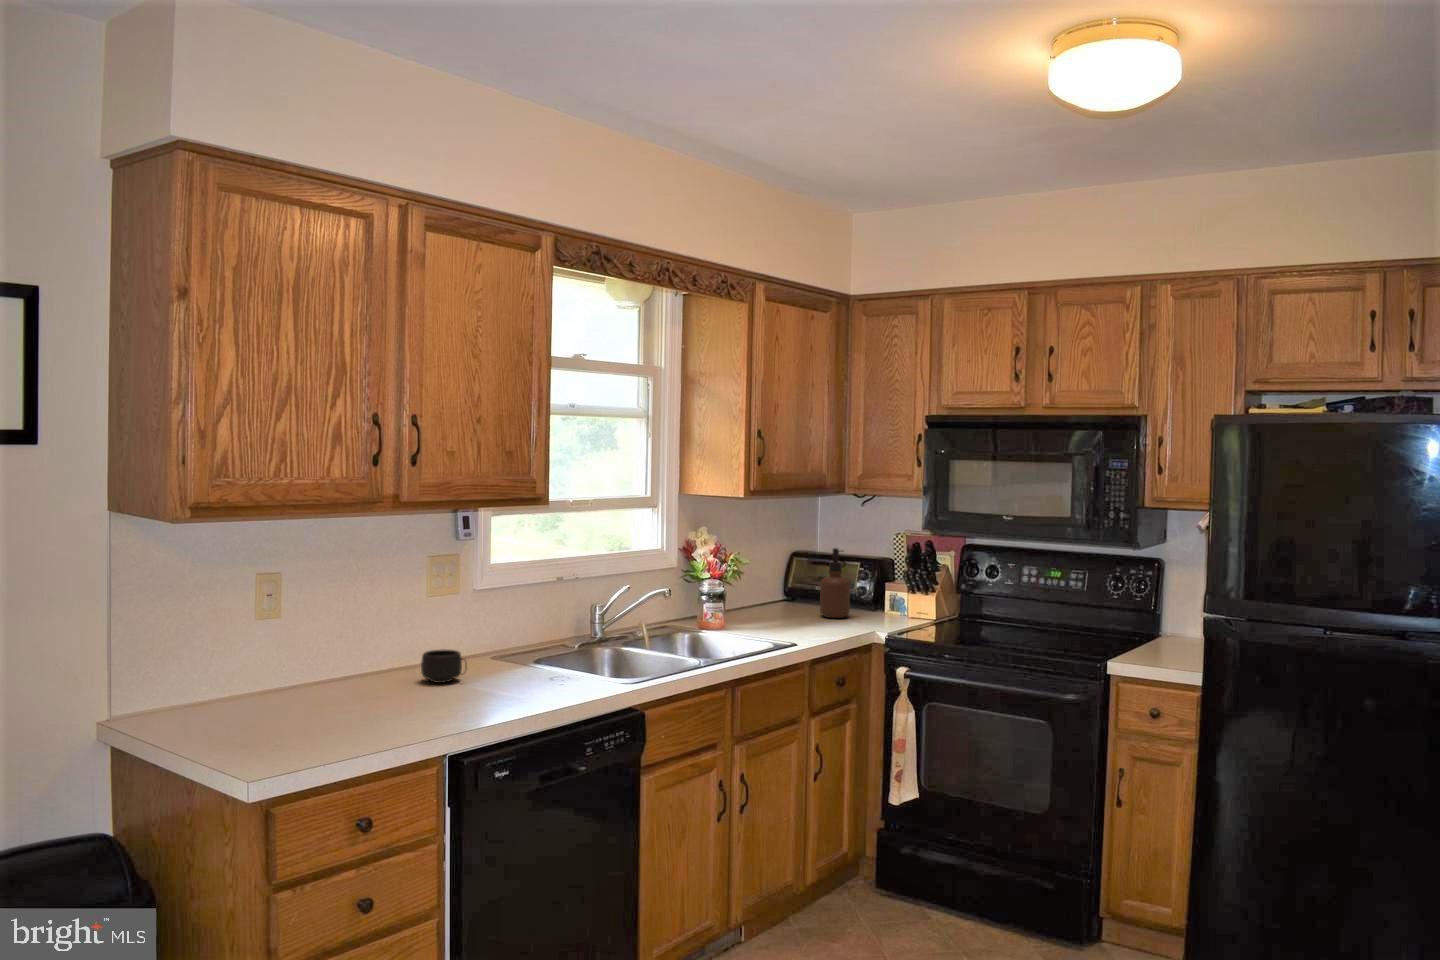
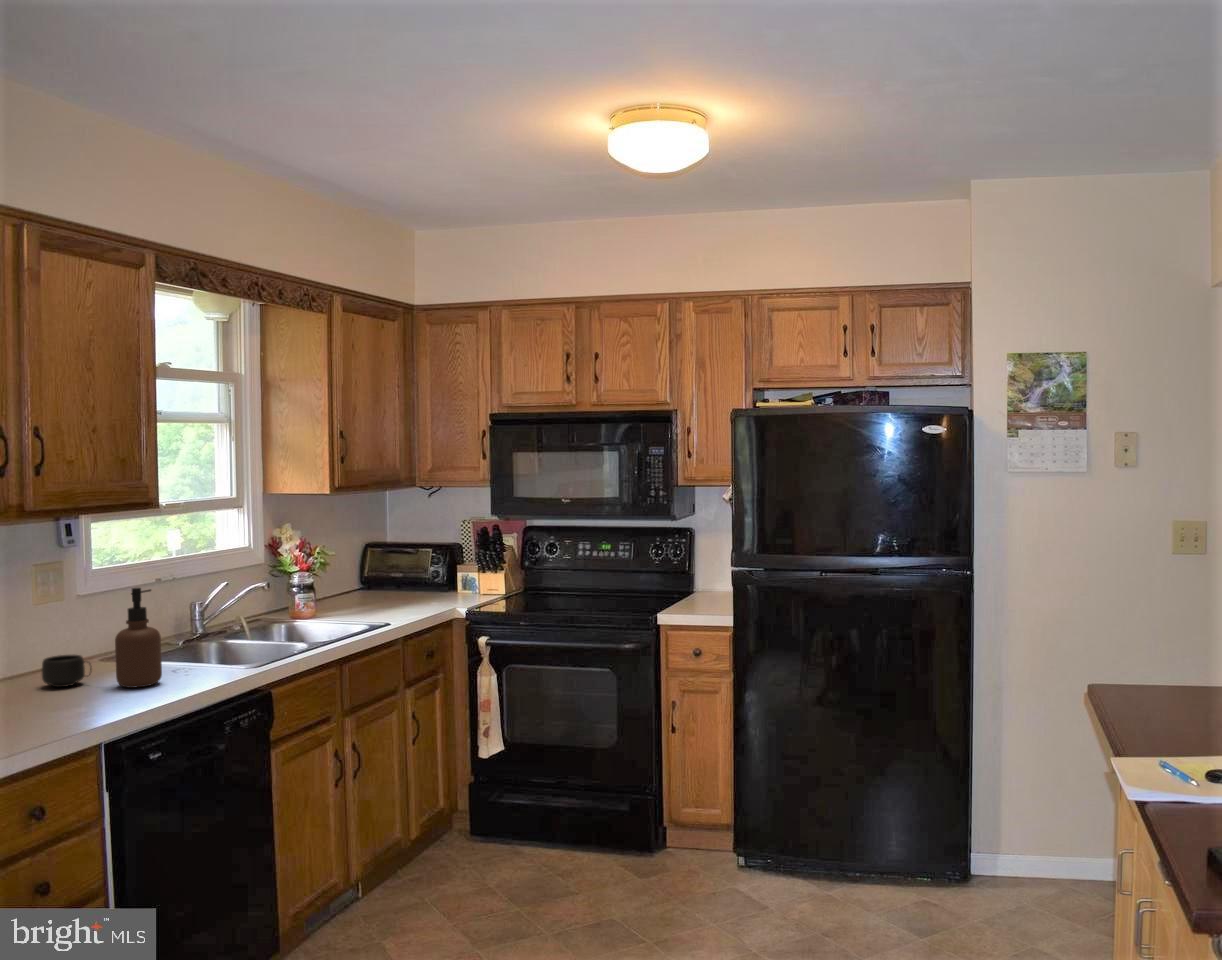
soap dispenser: present [820,548,850,618] -> present [115,588,162,688]

